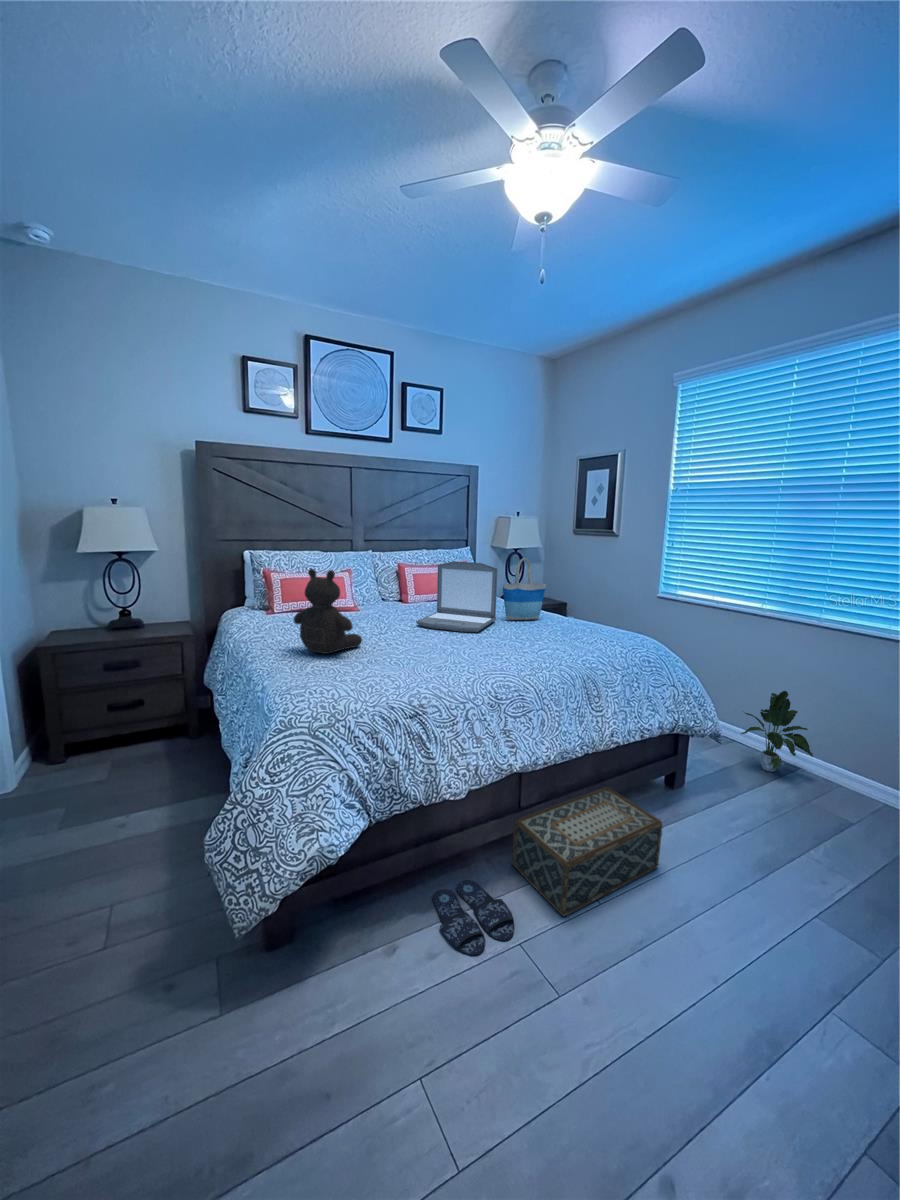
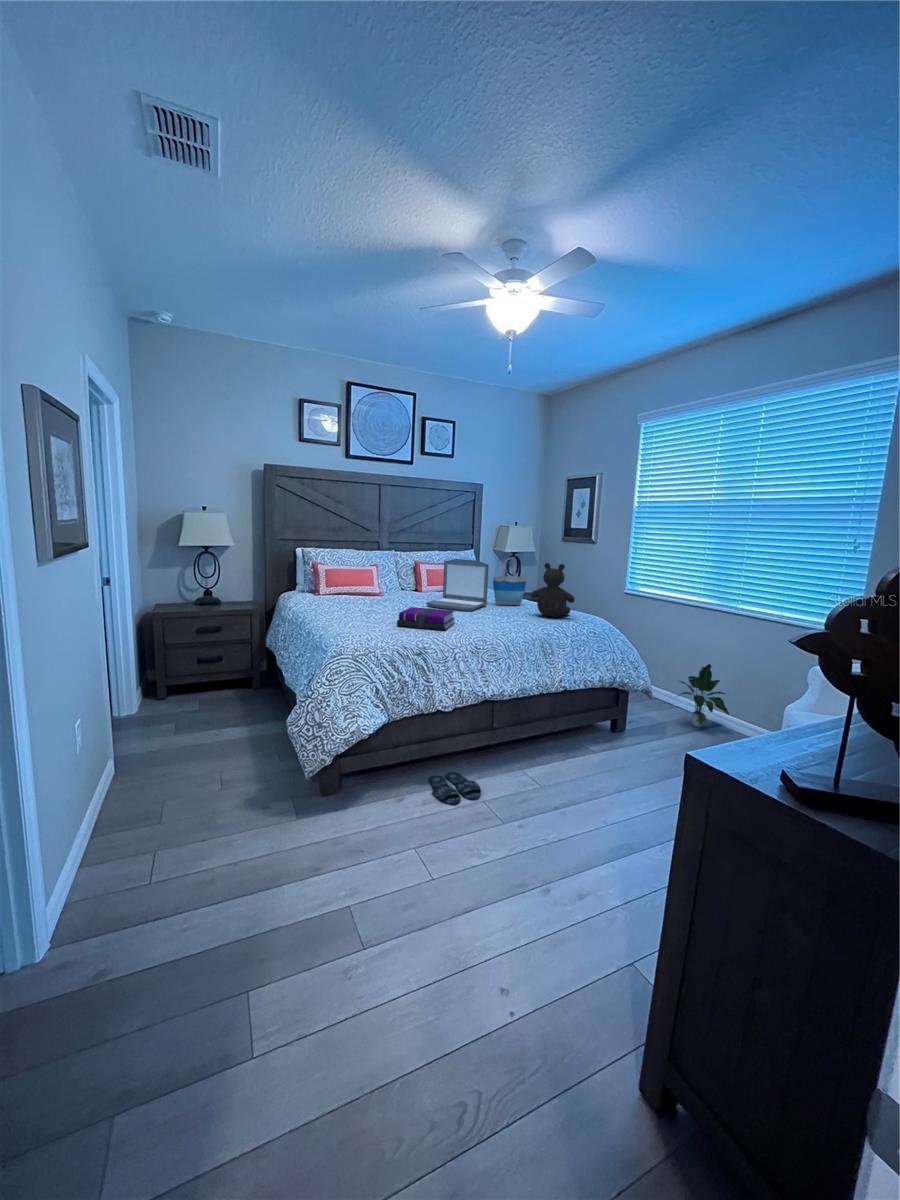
teddy bear: present [294,569,362,654] -> present [530,563,575,617]
notebook: none [378,634,461,672] -> present [397,607,455,630]
woven basket: present [512,787,662,916] -> none [485,721,591,792]

